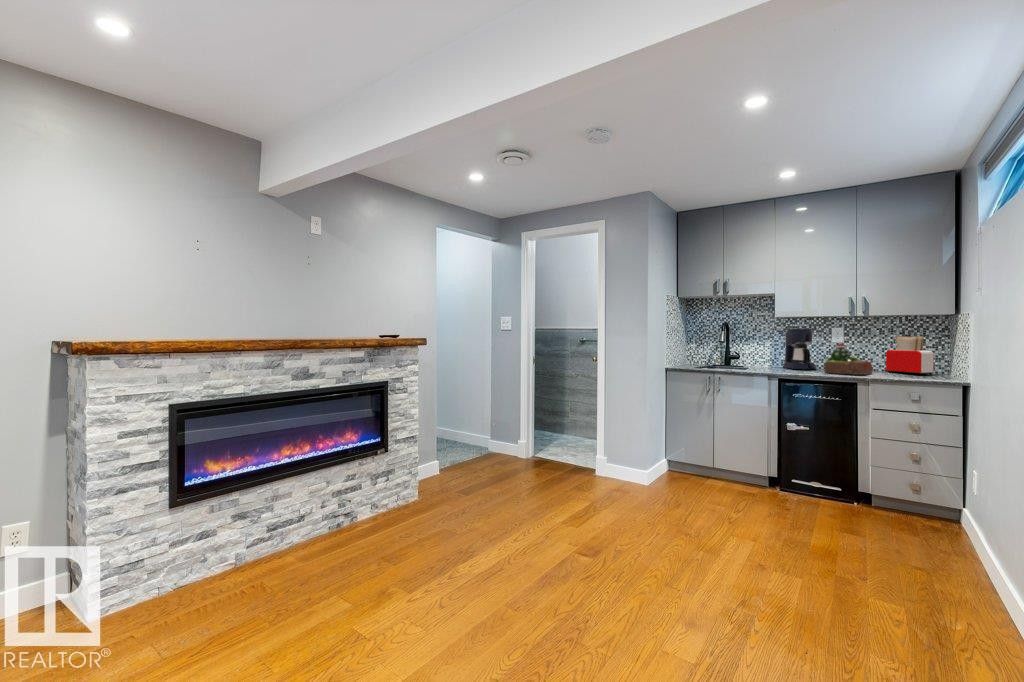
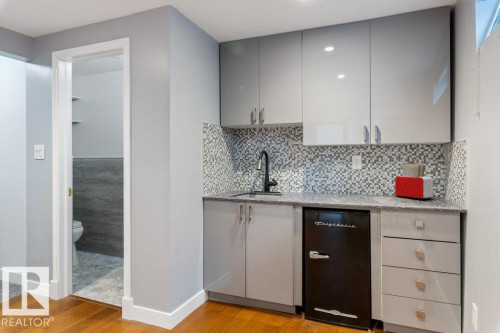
coffee maker: present [783,328,817,369] -> none [312,157,339,195]
succulent plant: present [825,344,872,375] -> none [344,171,384,201]

